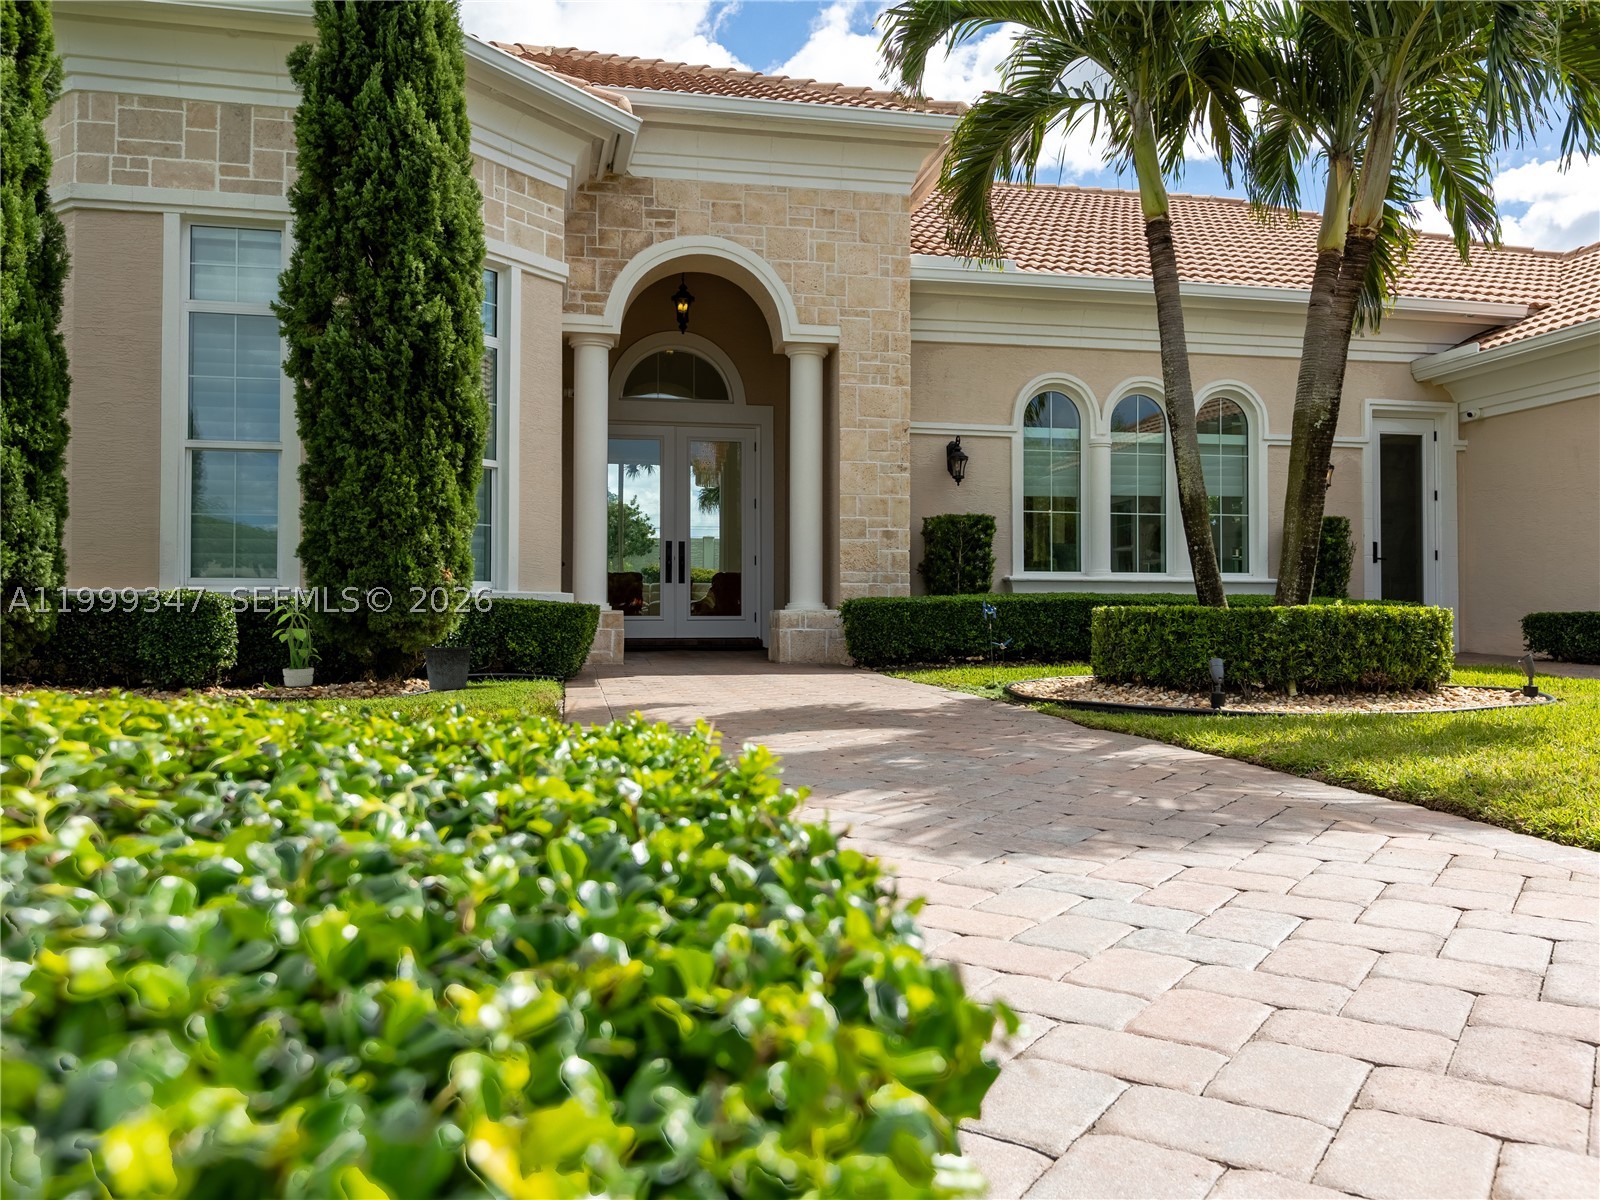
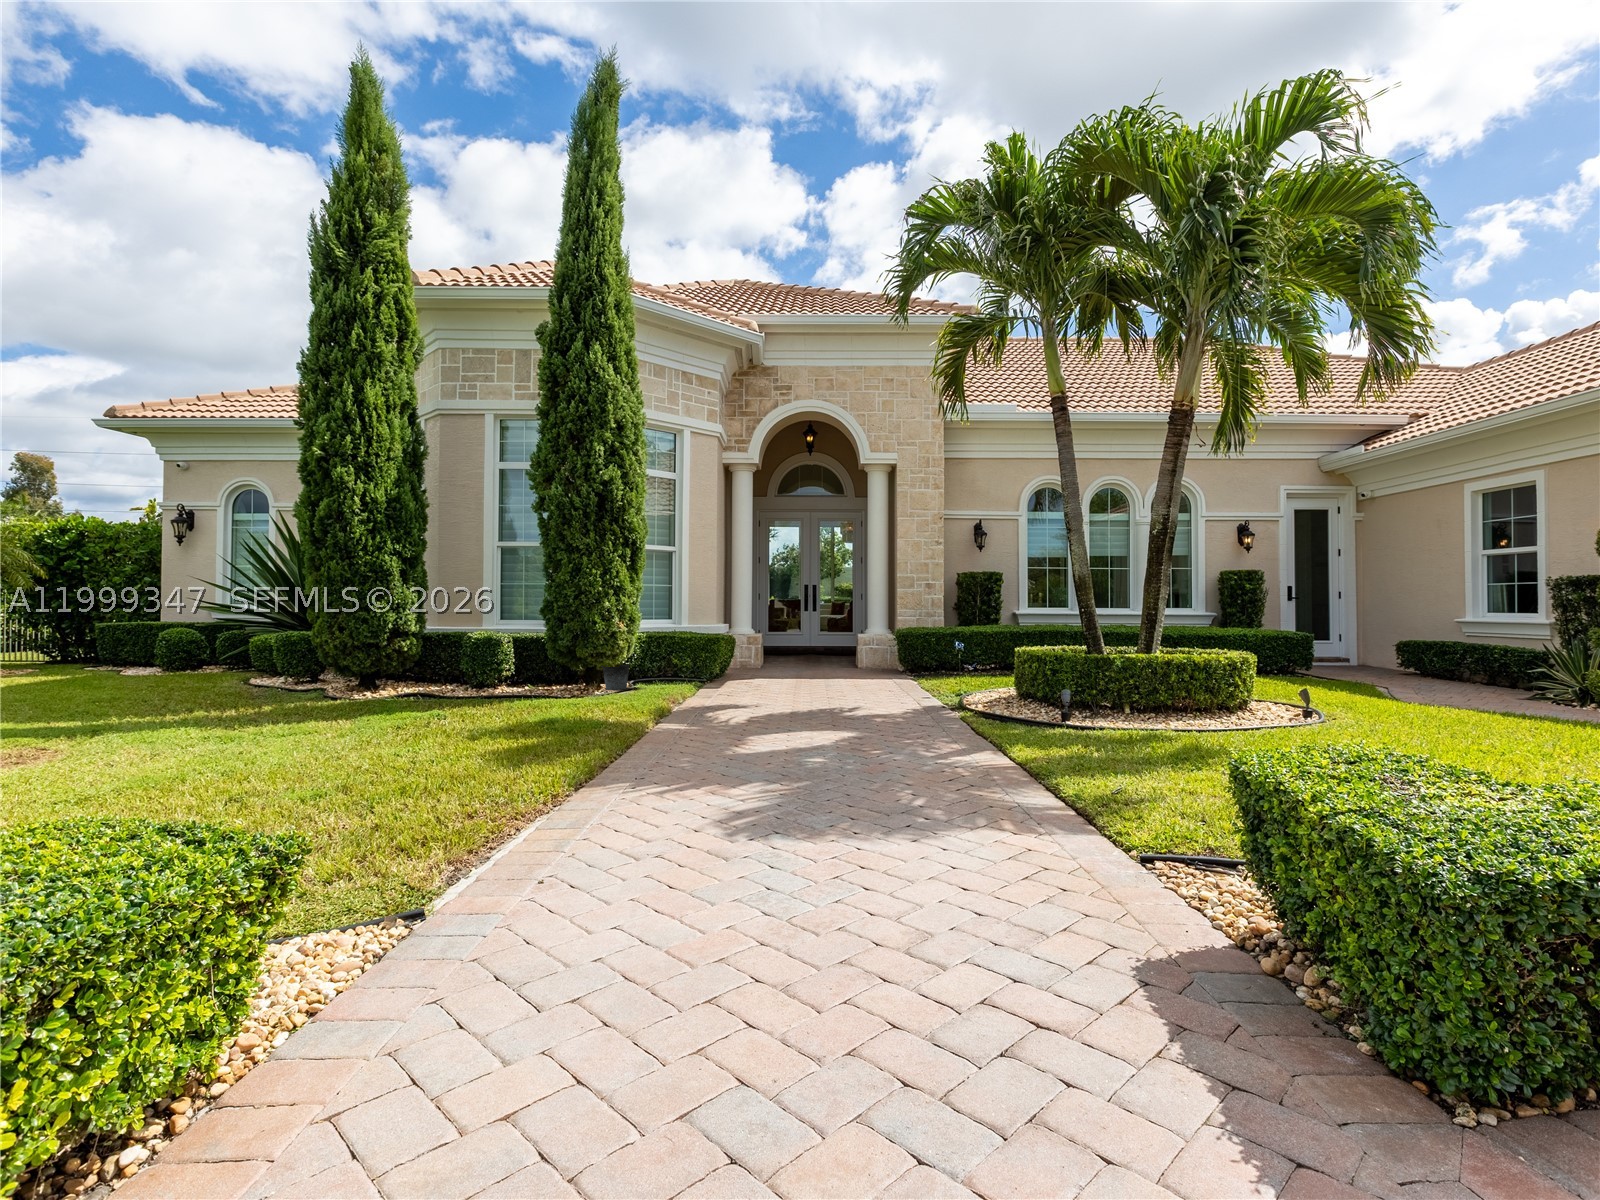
potted plant: present [266,604,322,687] -> none [530,636,562,684]

